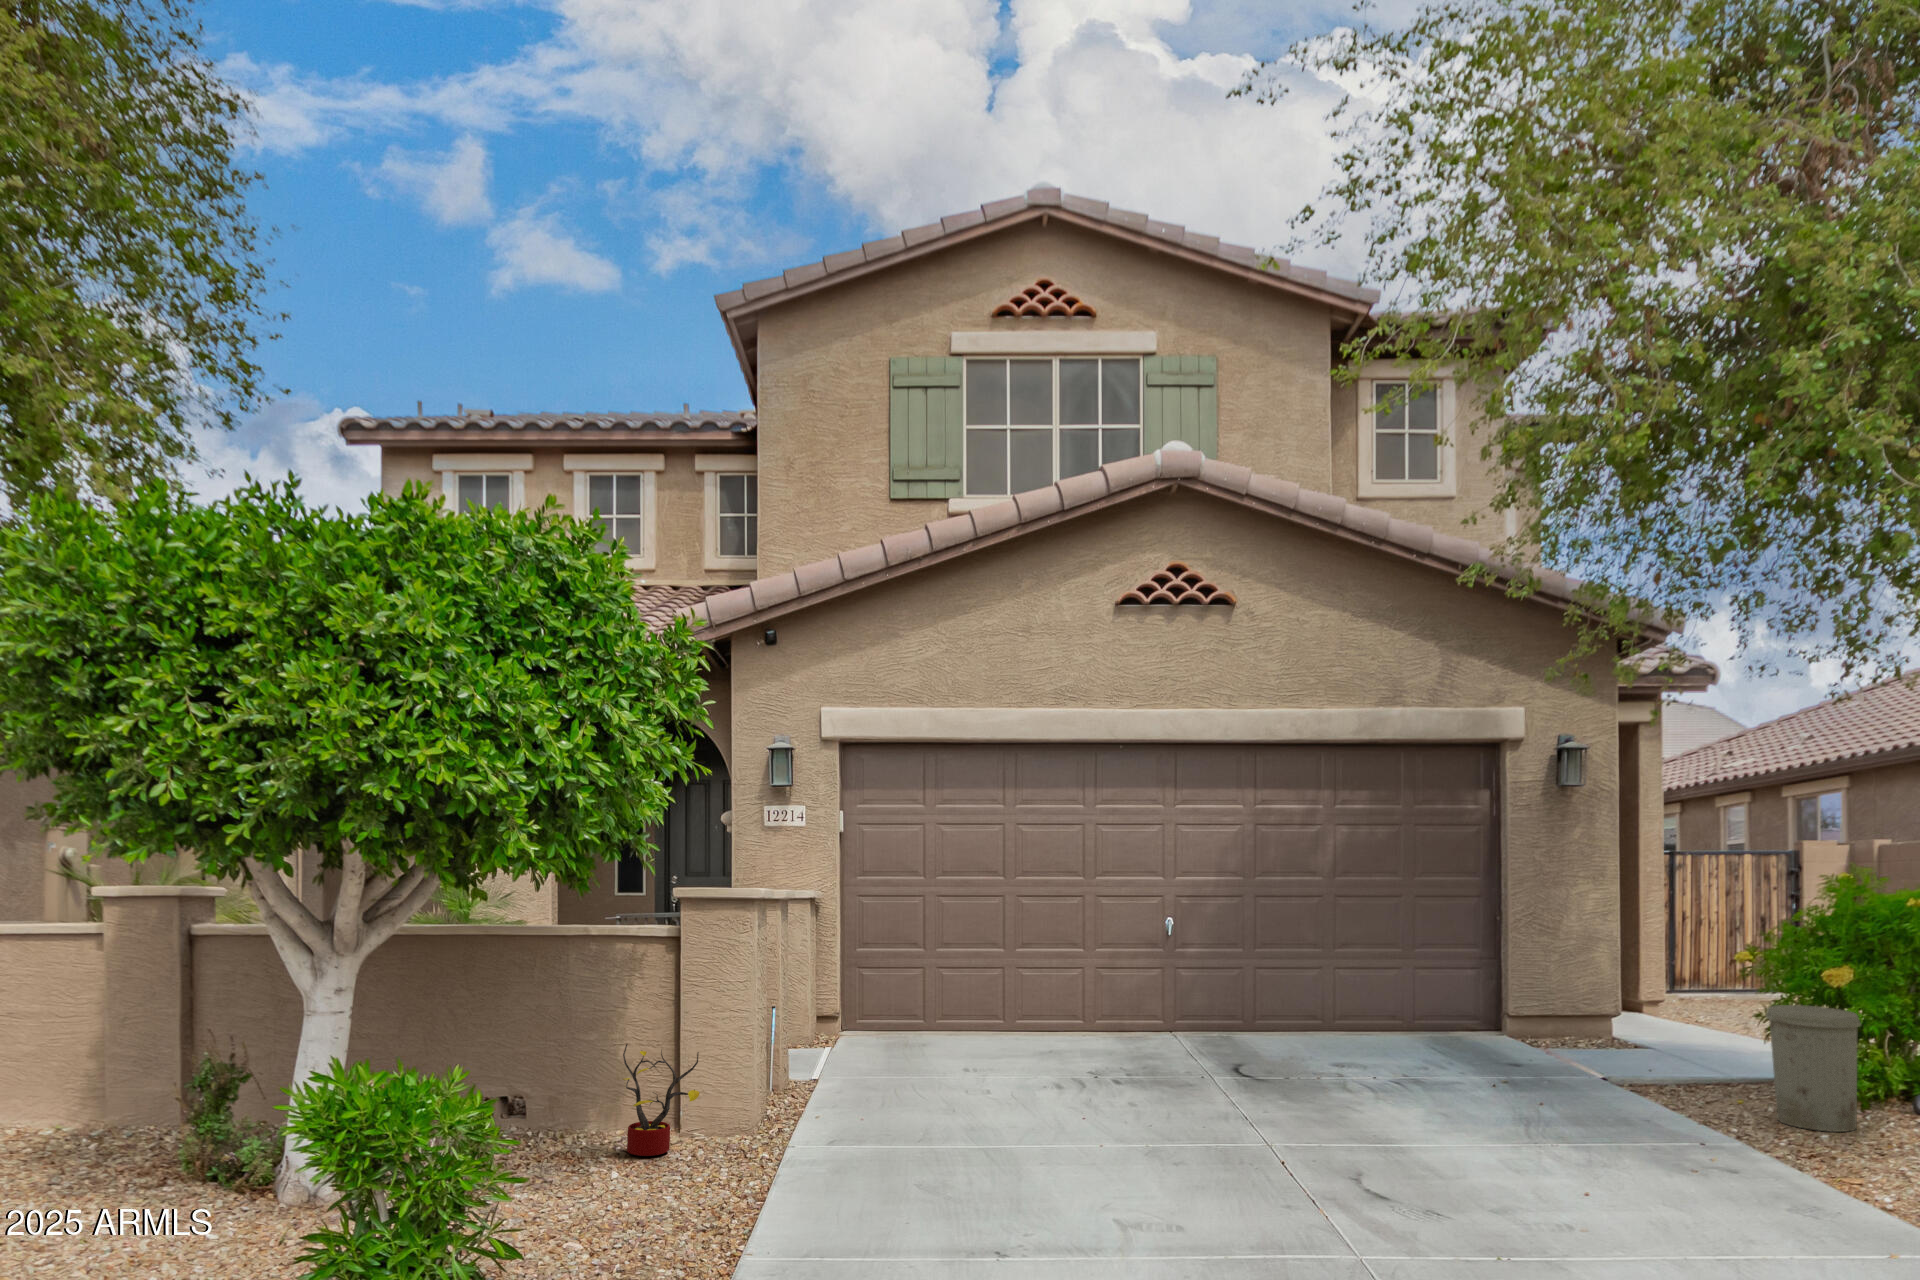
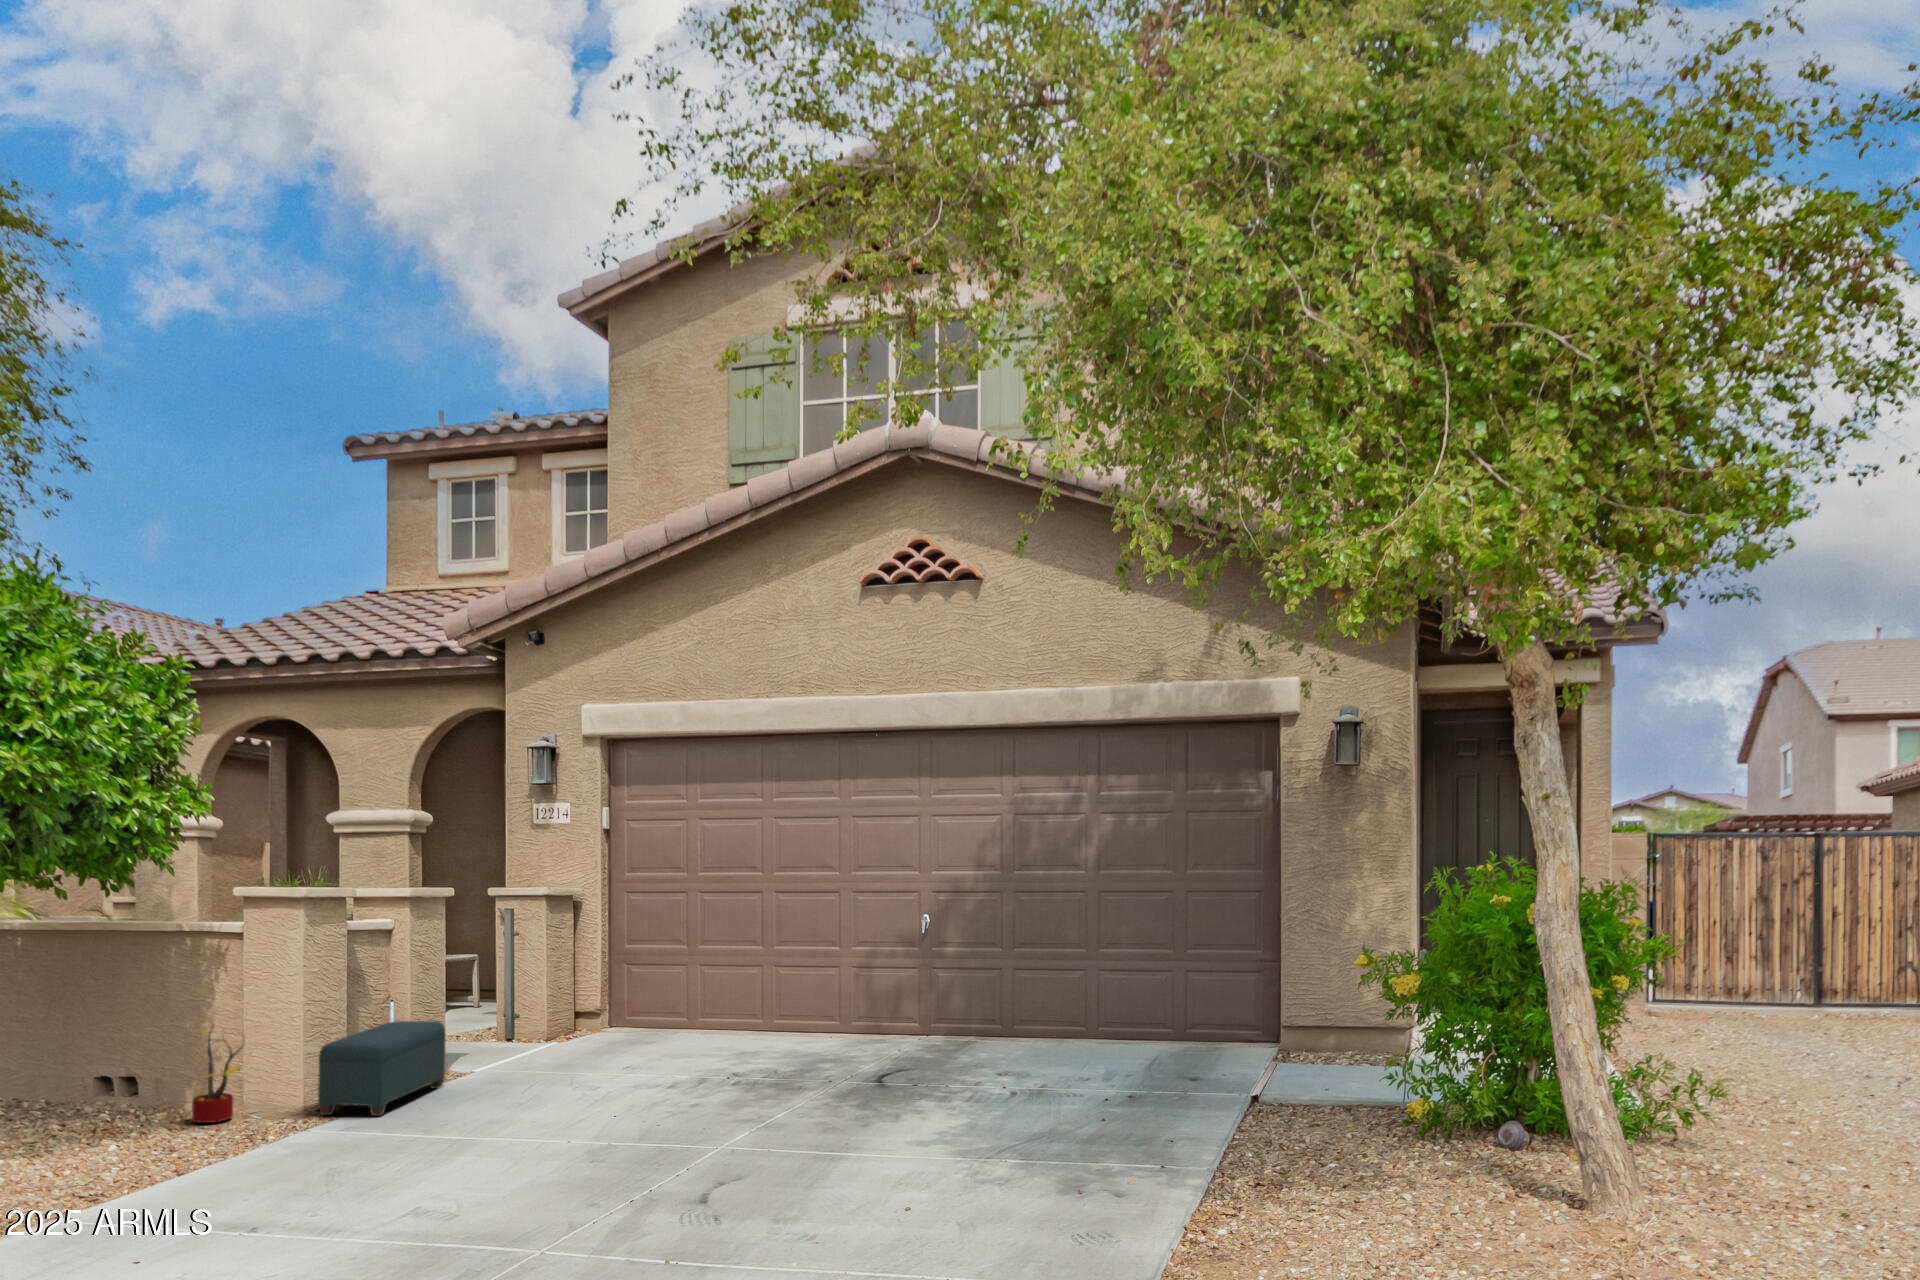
trash can: present [1766,1005,1861,1132] -> none [1348,1014,1447,1158]
bench: none [752,1034,834,1140] -> present [318,1021,445,1116]

